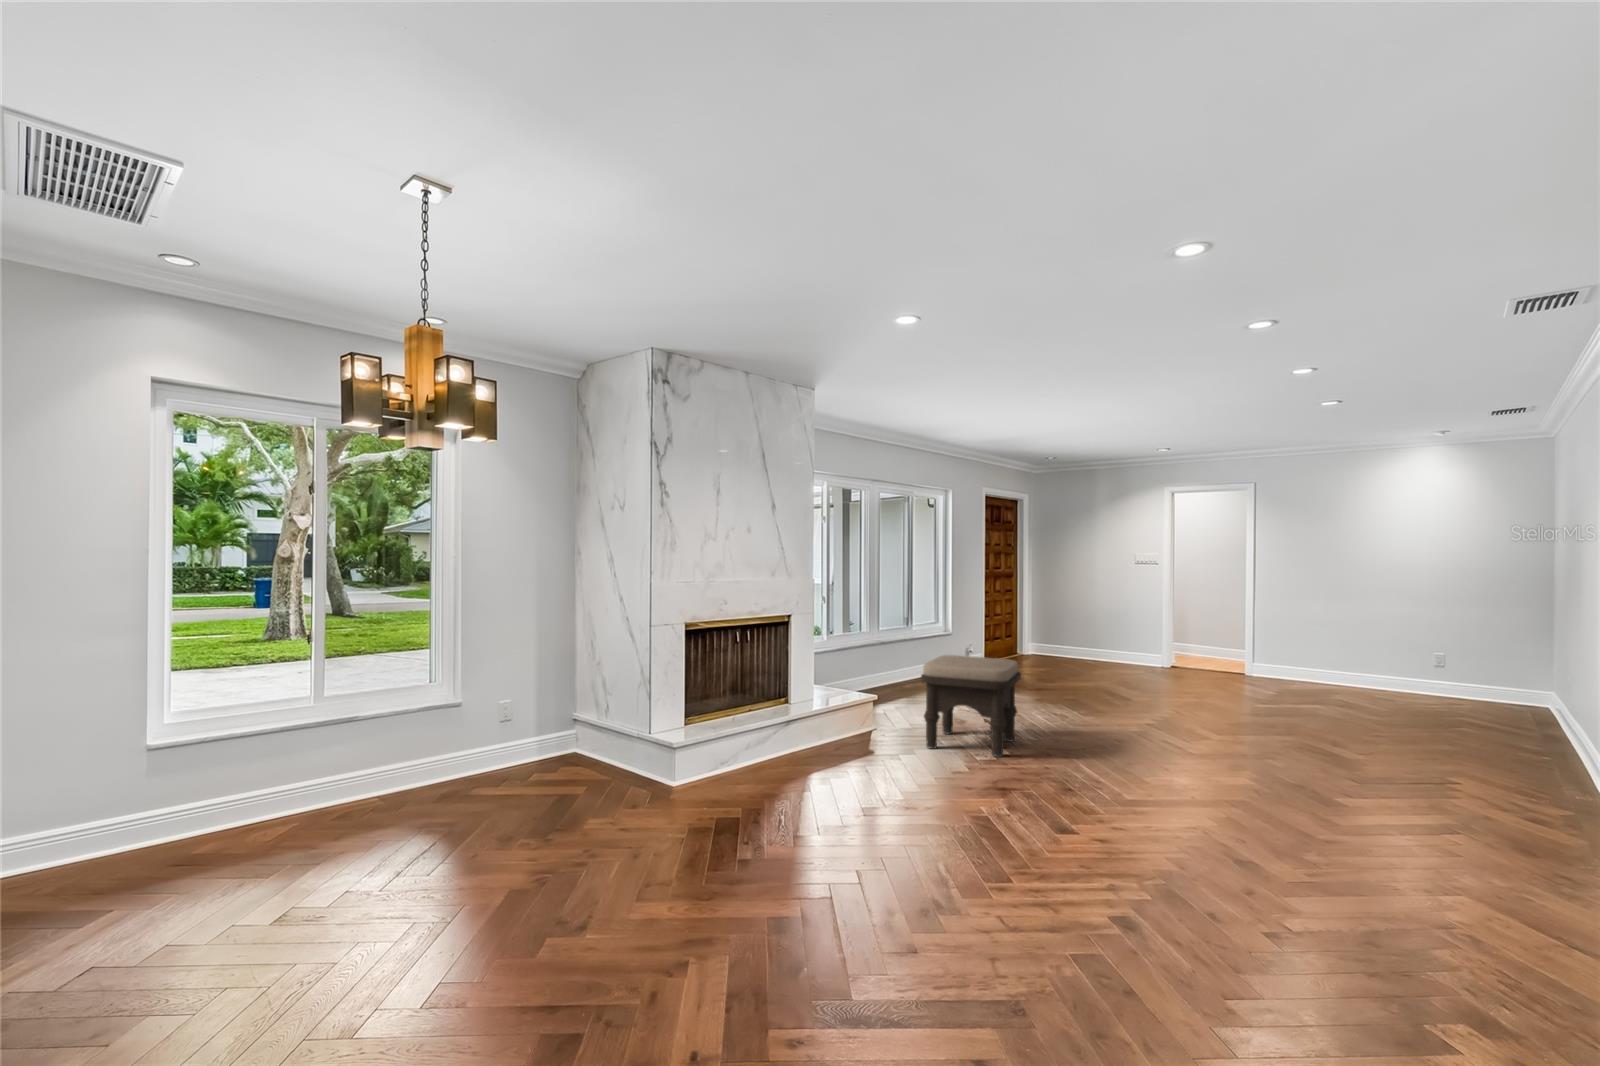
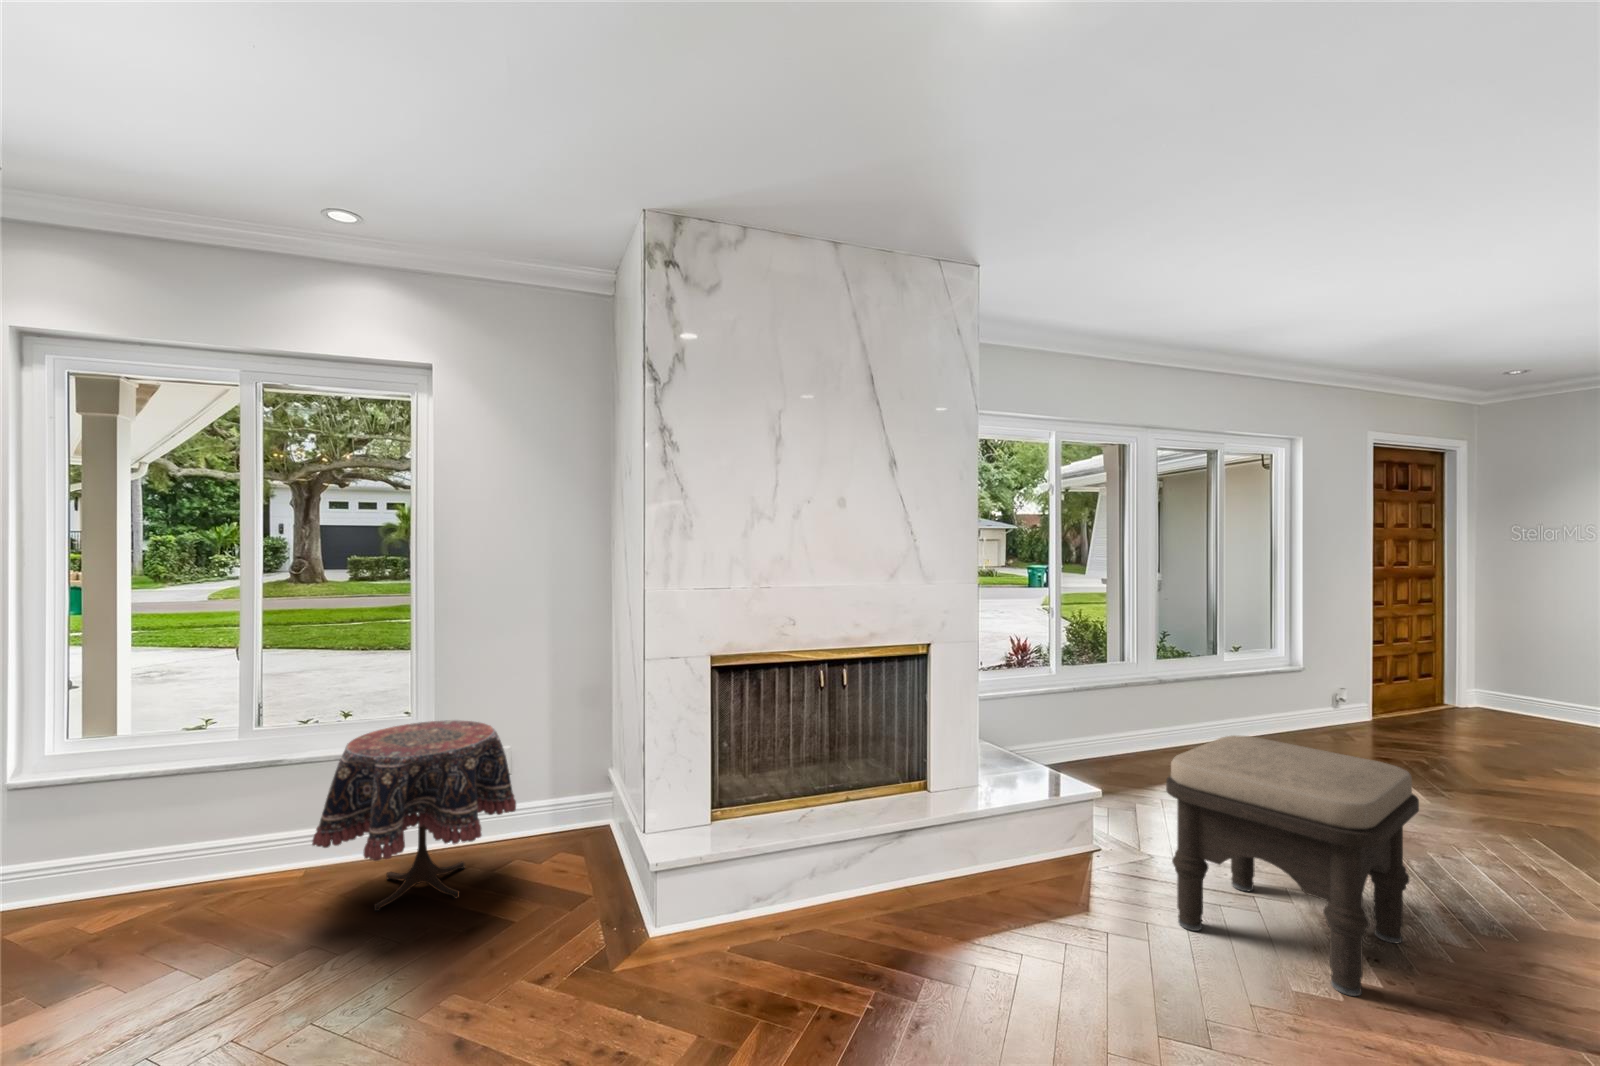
side table: none [426,680,553,804] -> present [312,720,516,911]

